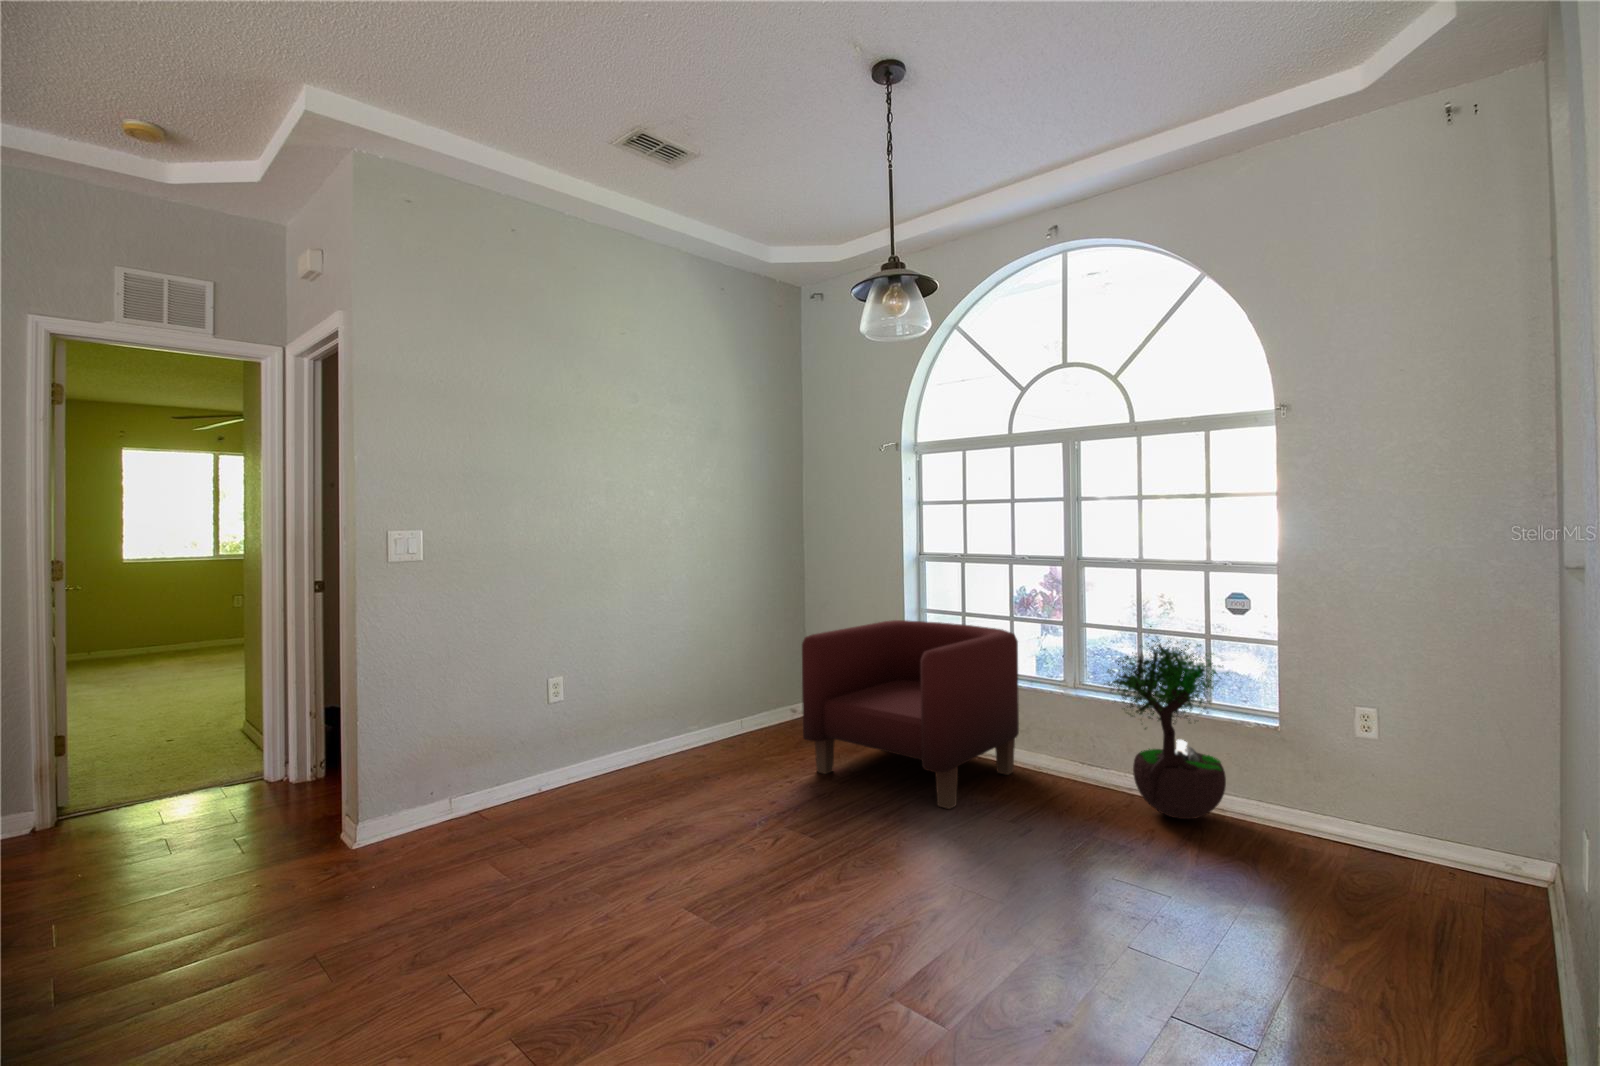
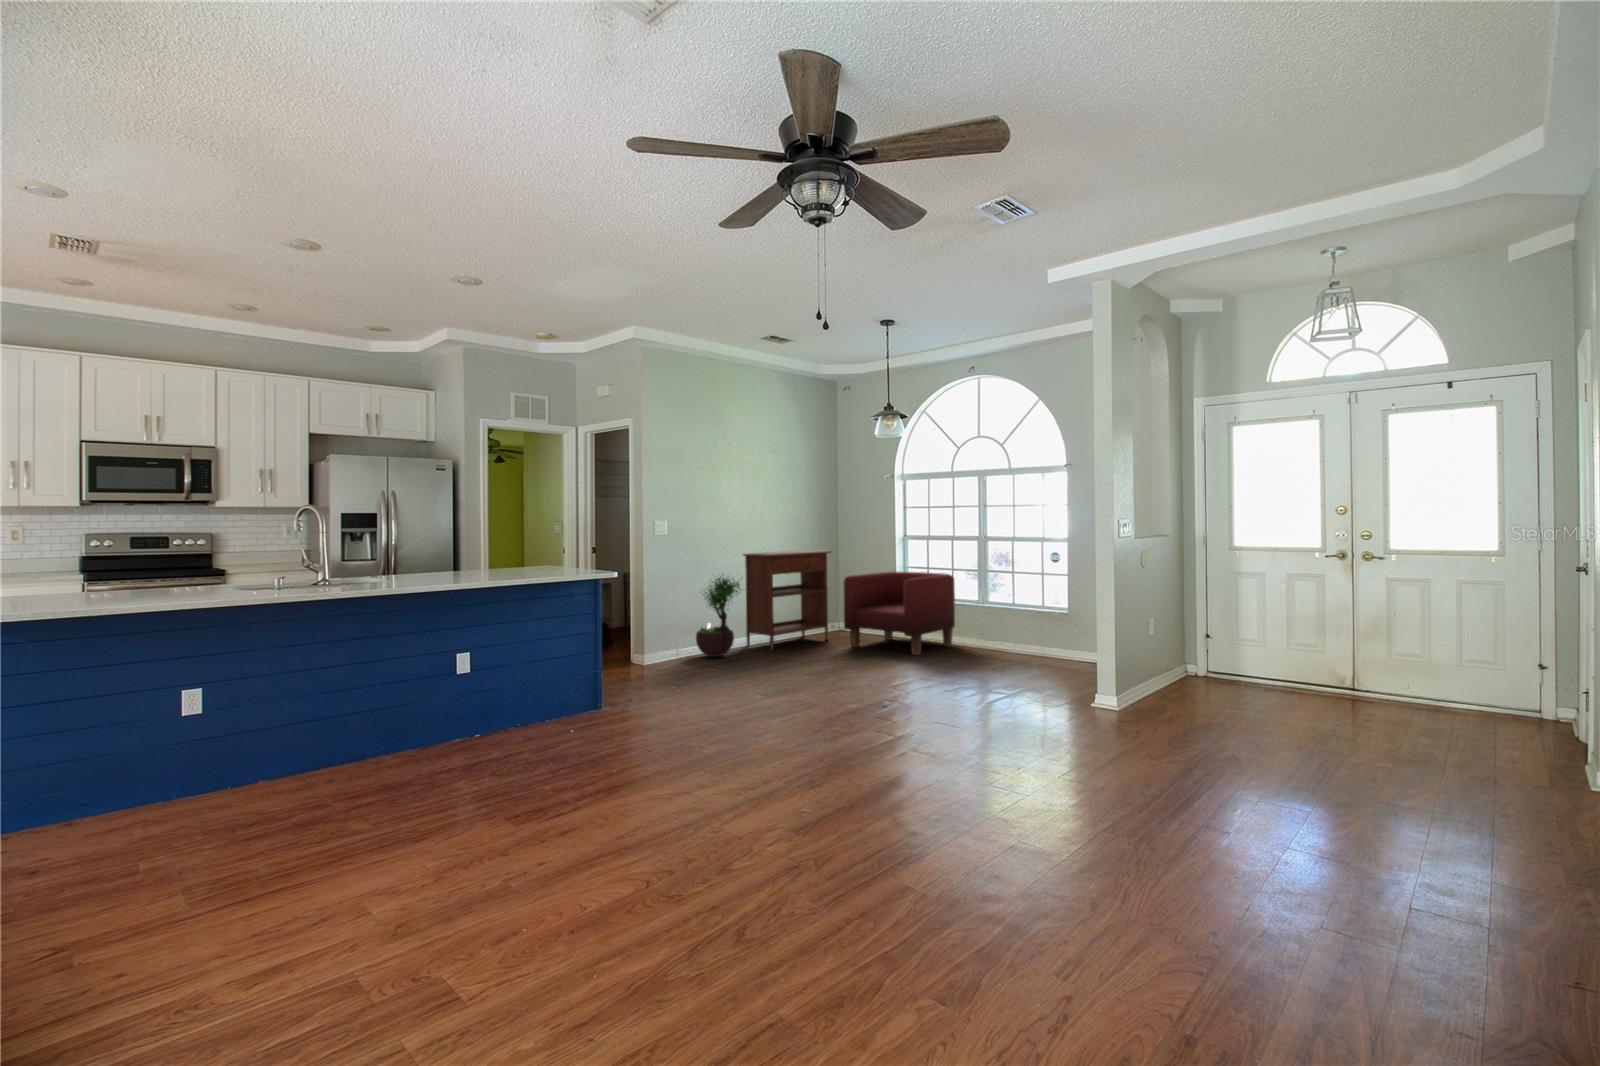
console table: none [606,580,787,786] -> present [743,550,831,650]
potted tree: present [1104,626,1226,819] -> present [696,574,742,657]

